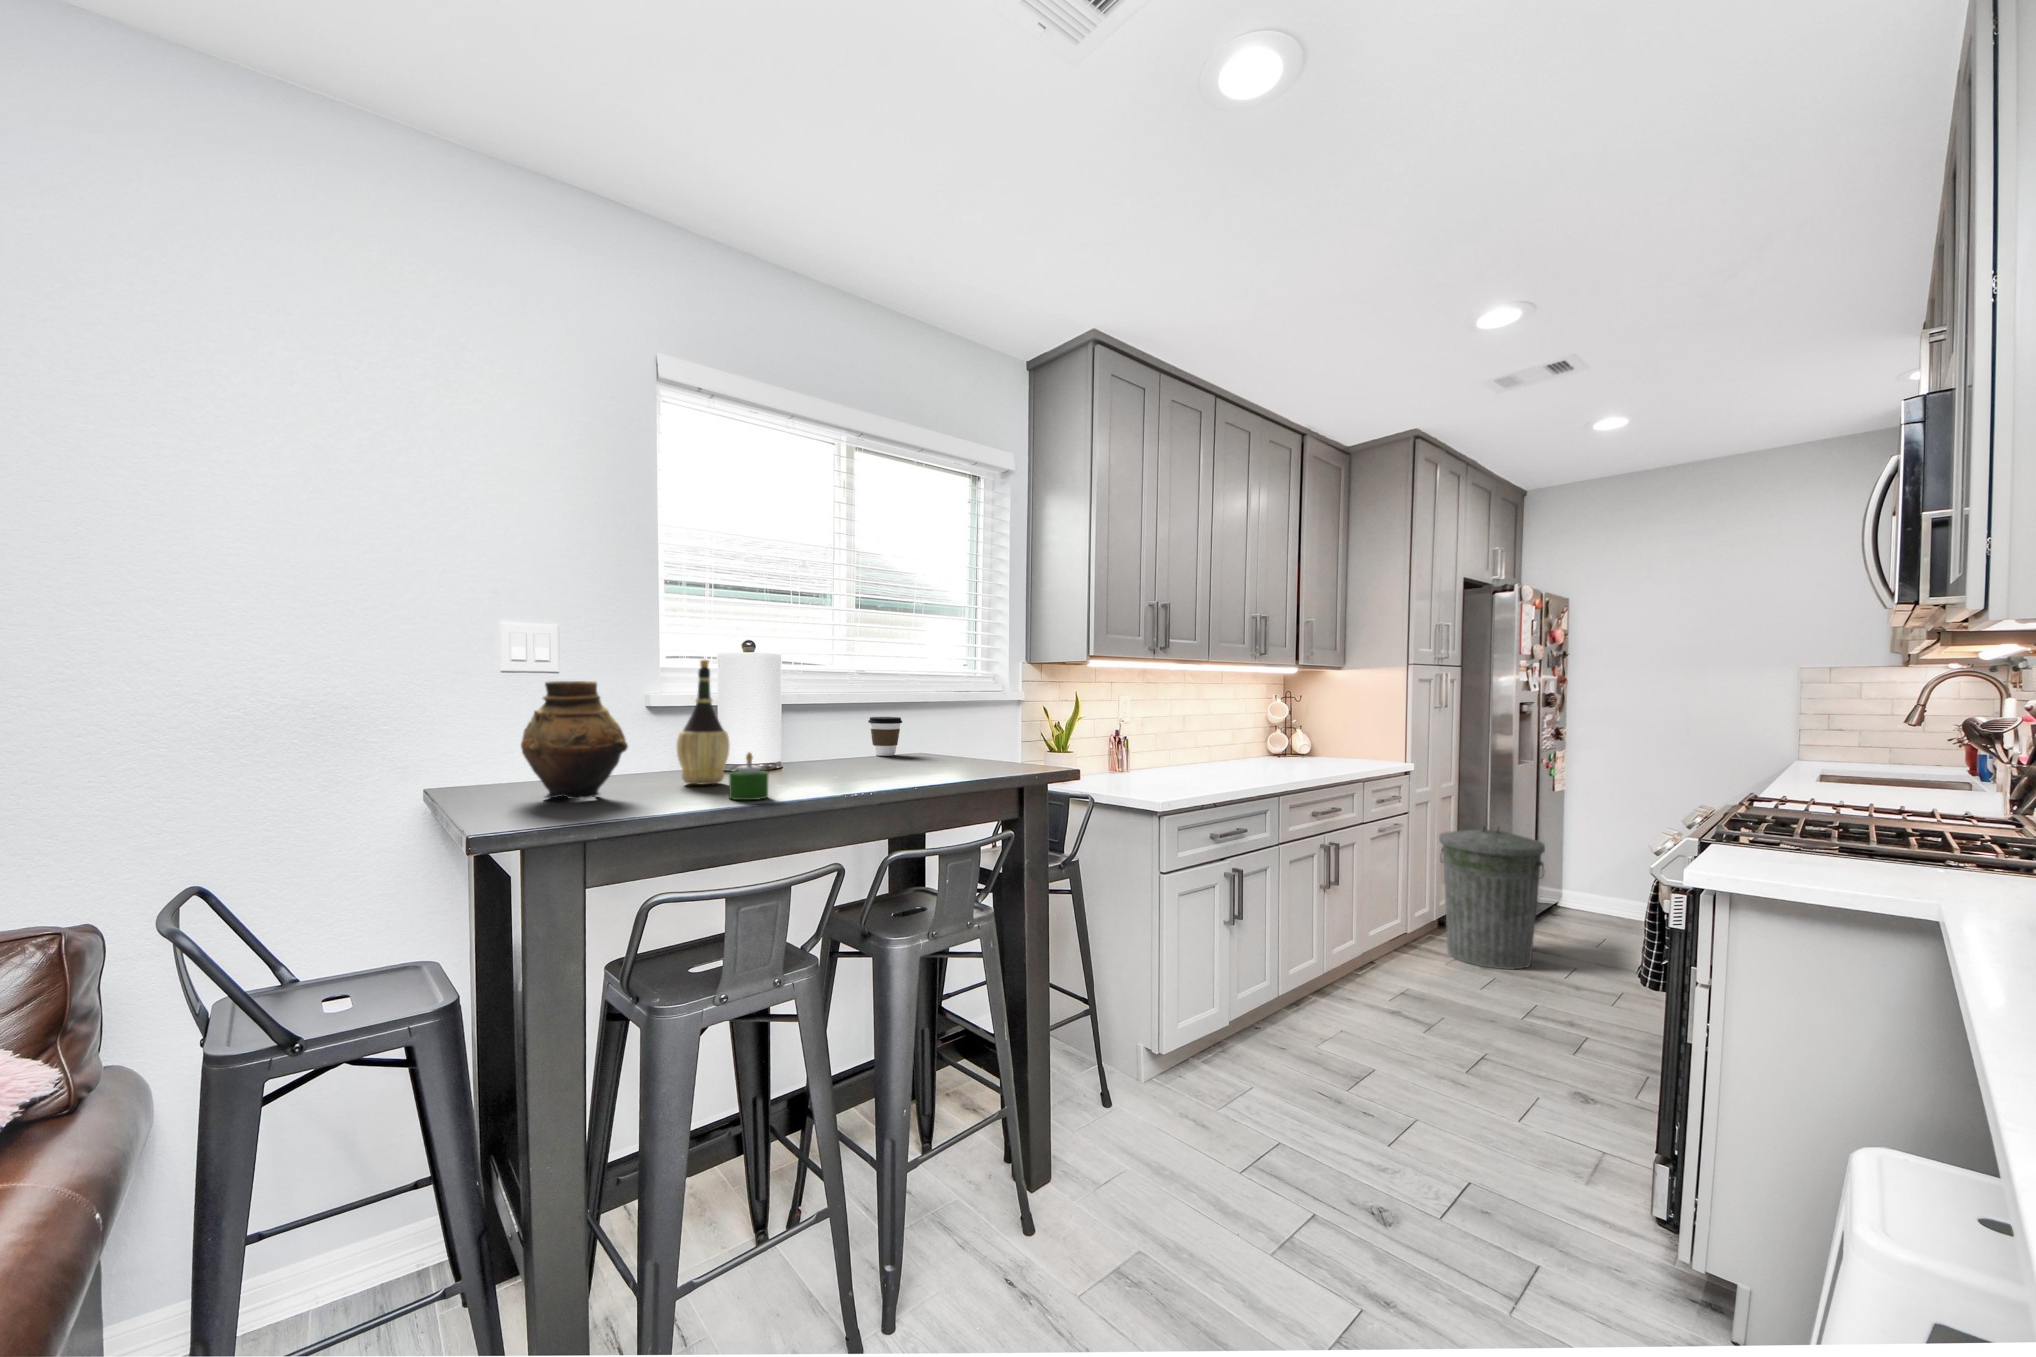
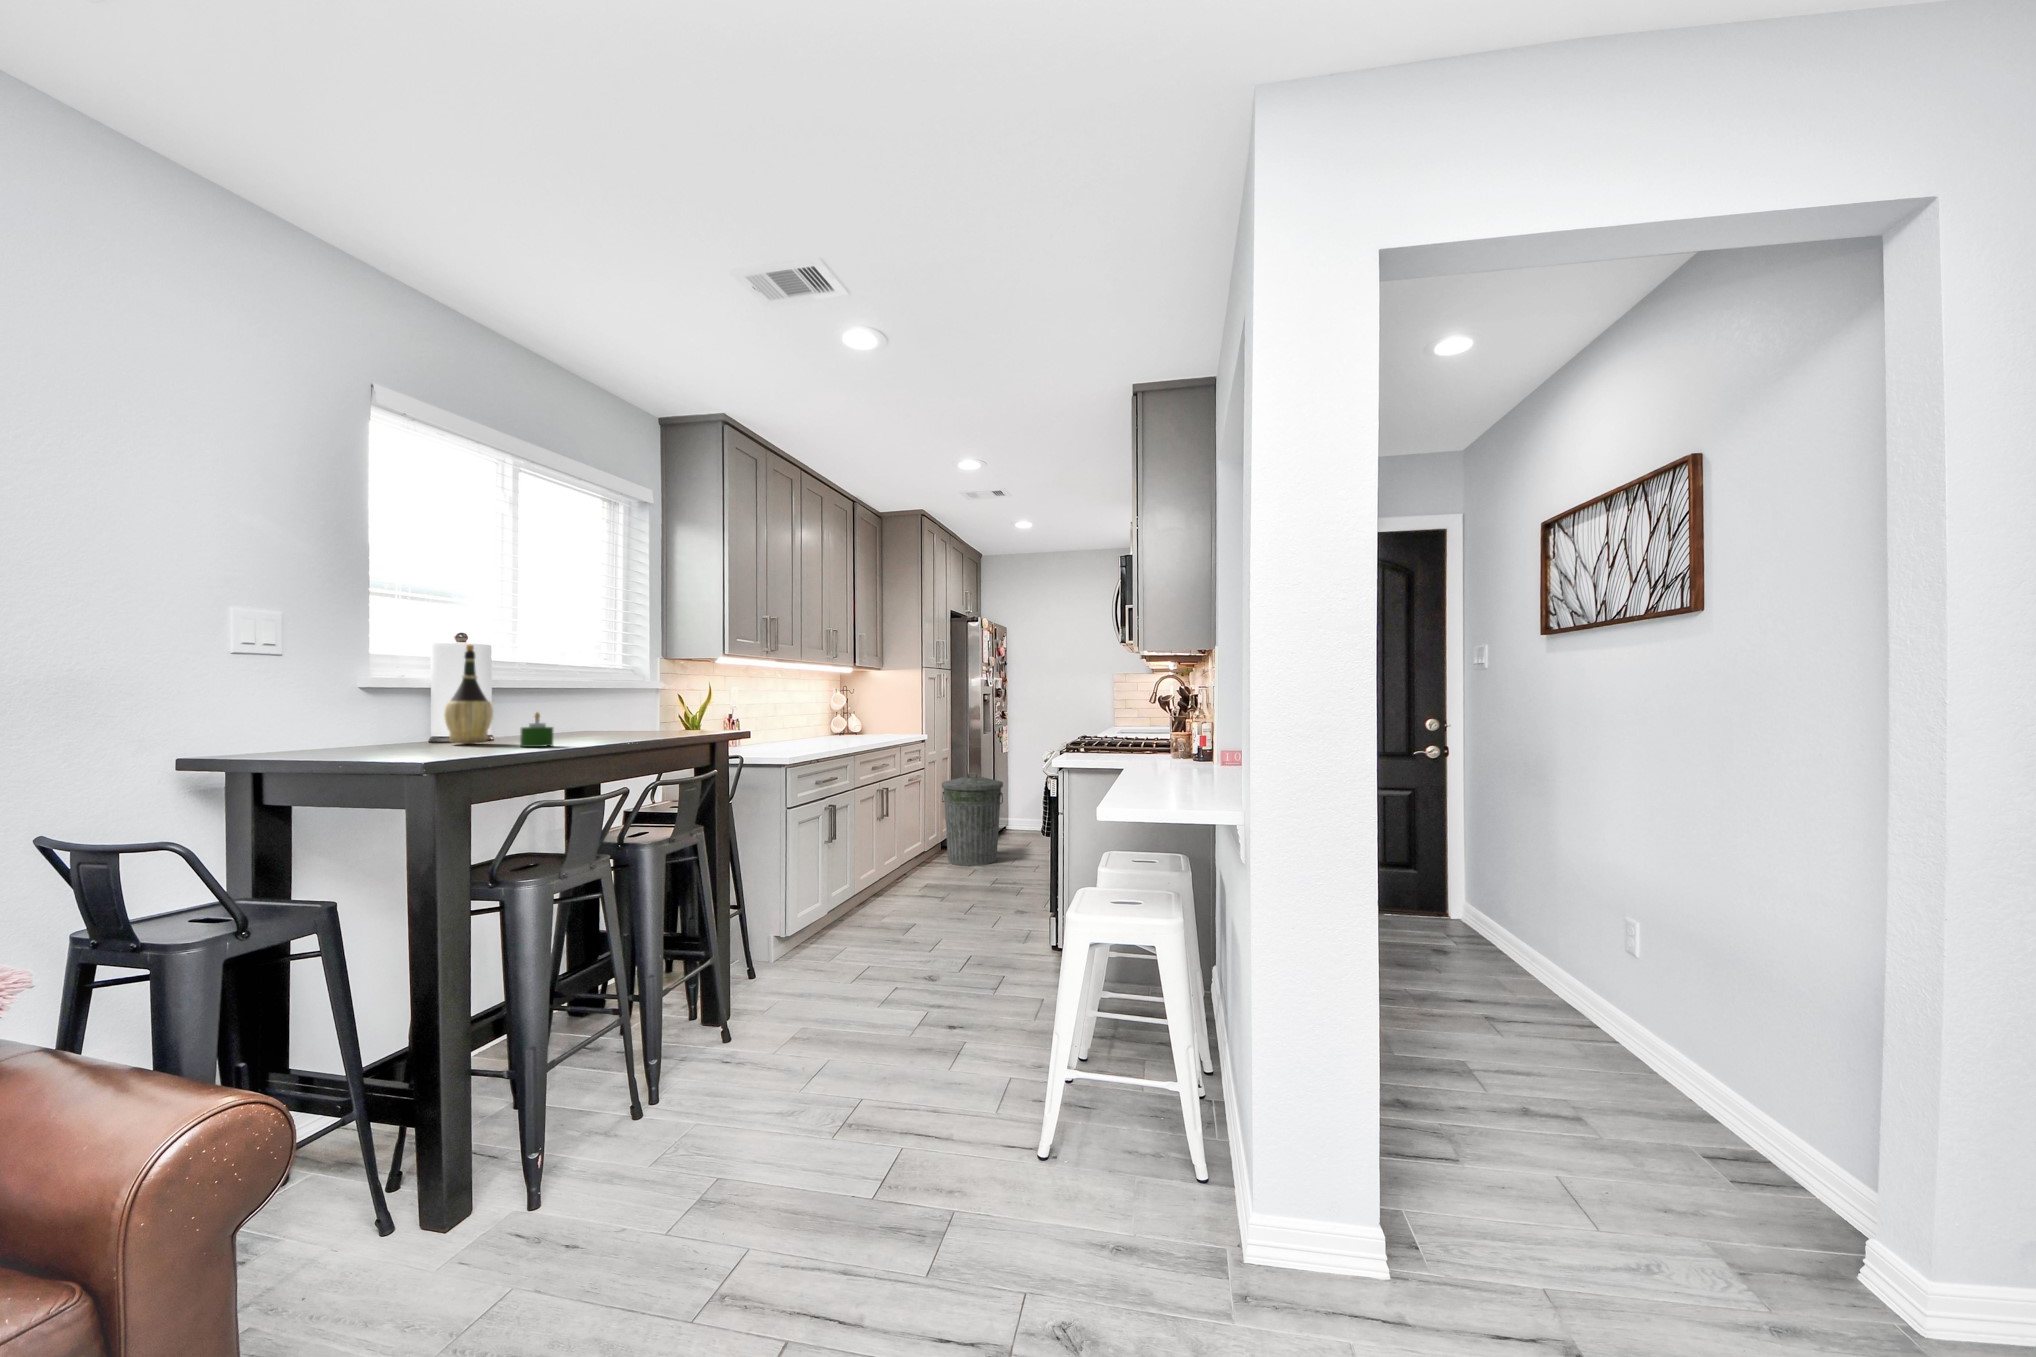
vase: present [521,681,628,799] -> none [325,656,436,752]
coffee cup: present [868,717,902,756] -> none [556,700,587,731]

